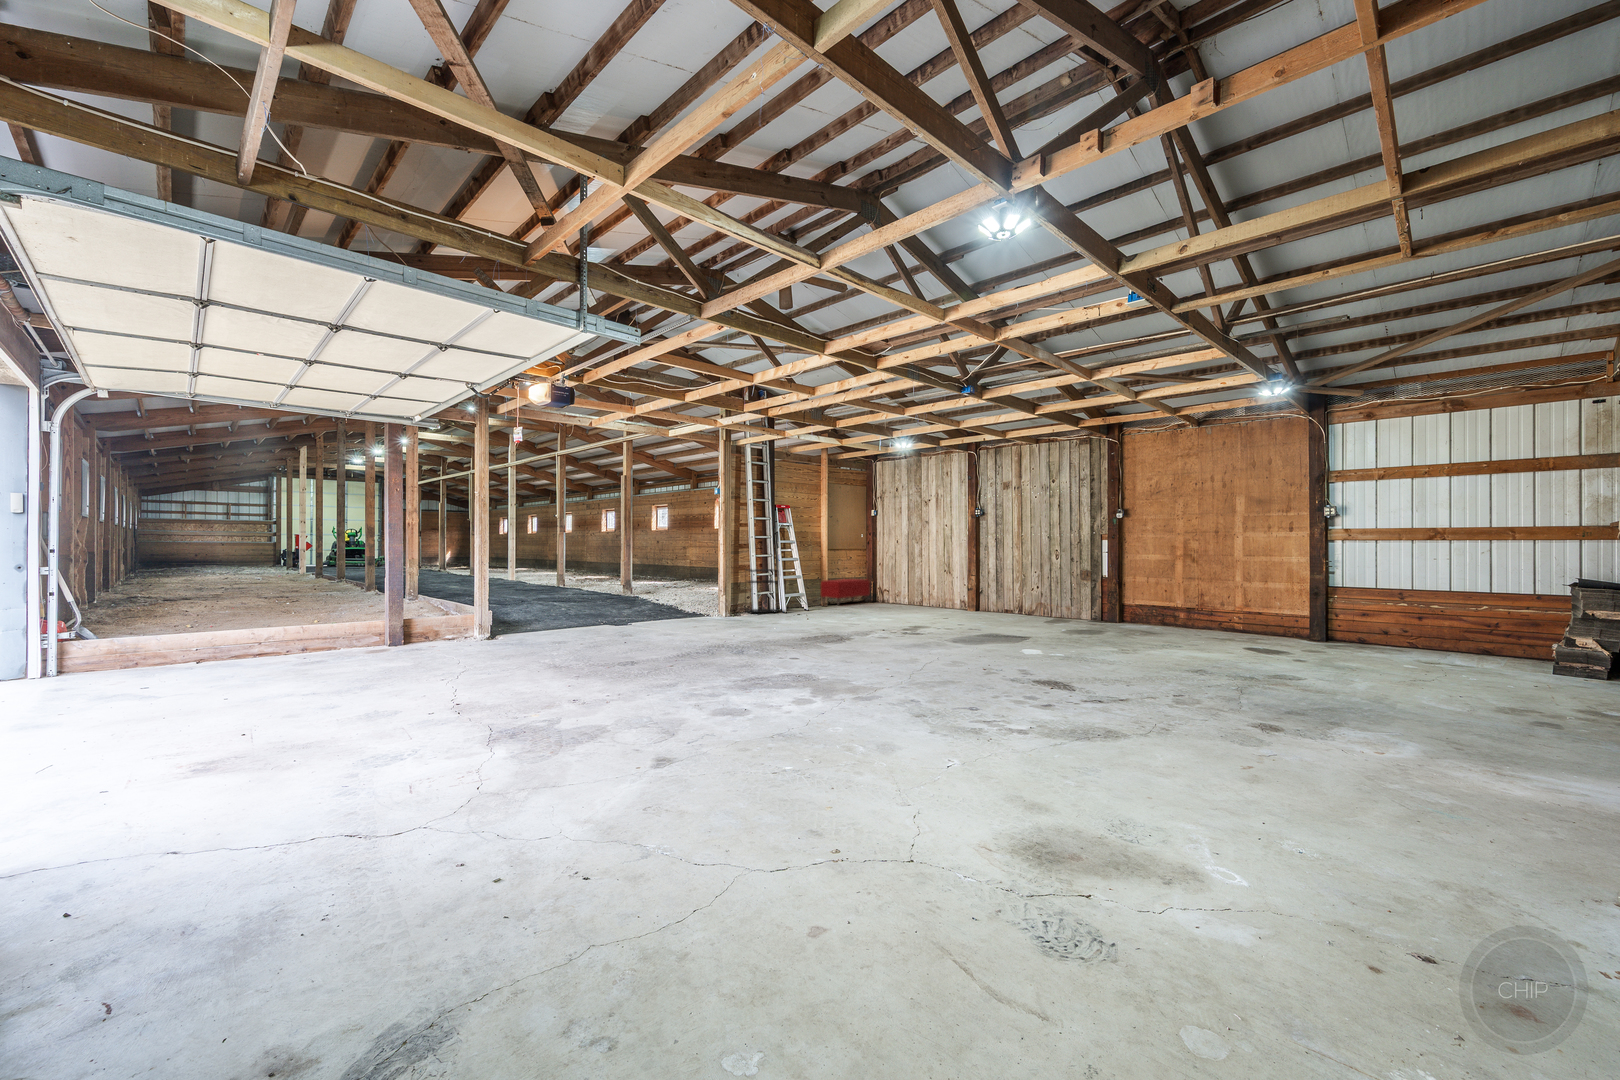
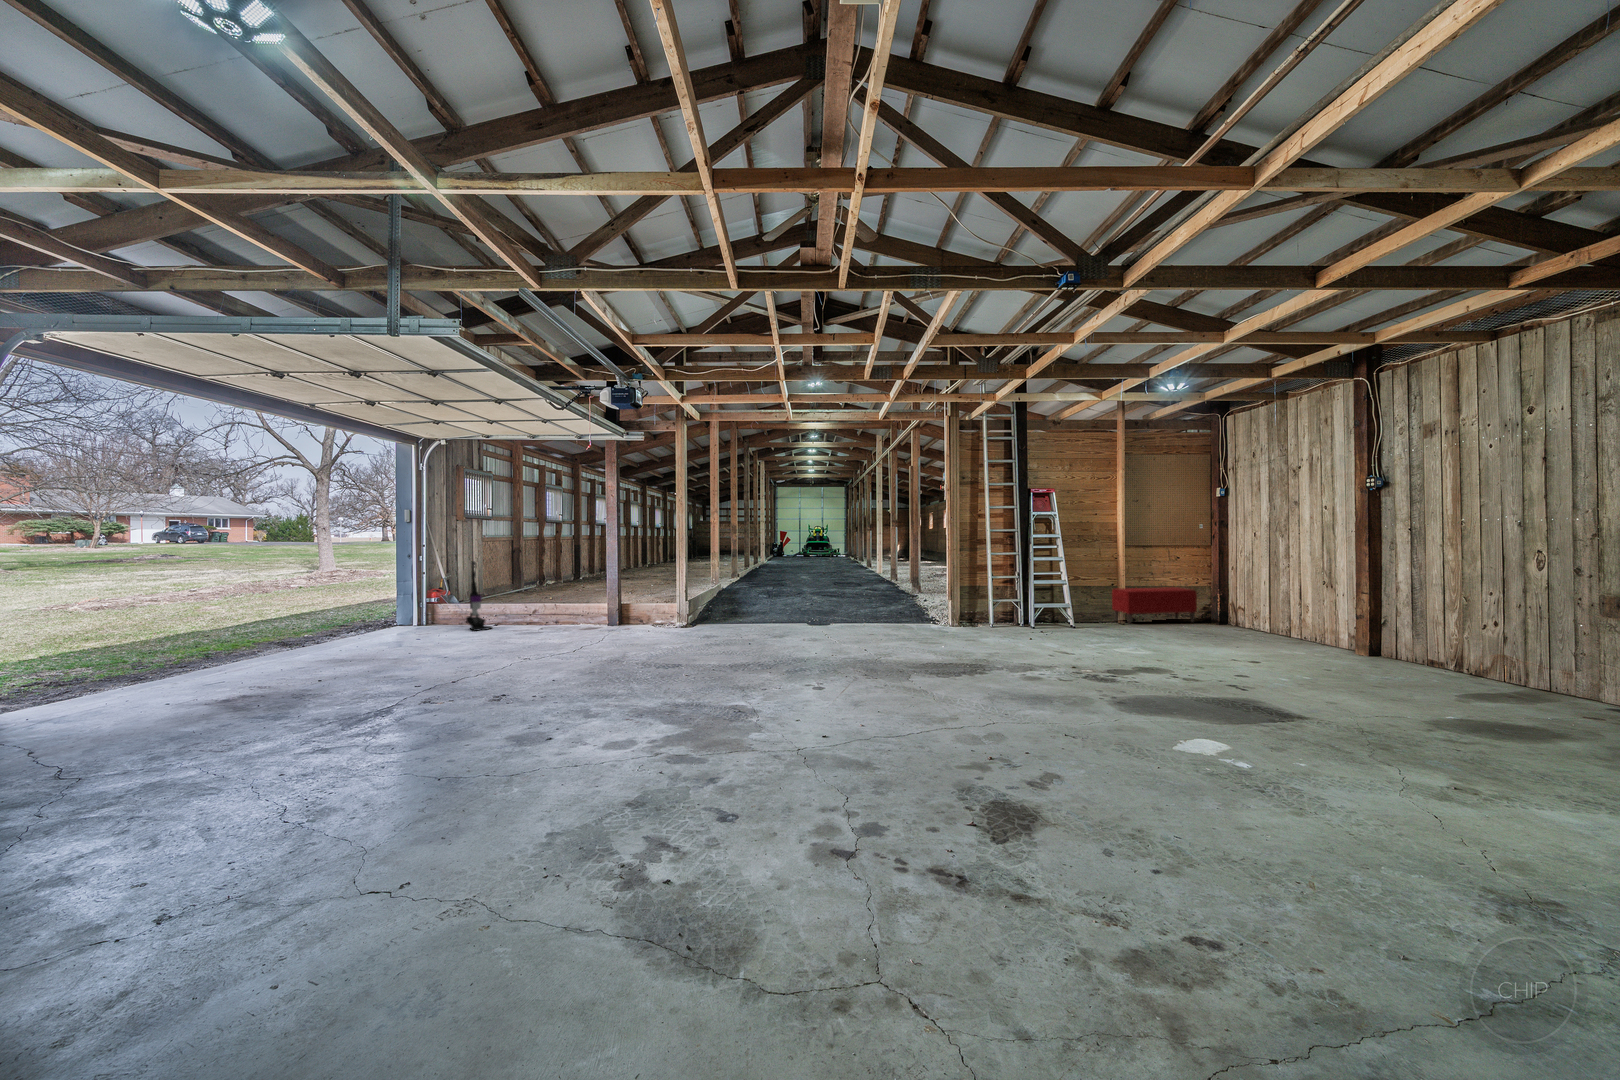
vacuum cleaner: none [58,560,126,679] -> present [466,561,492,631]
shelving unit: present [745,569,779,614] -> none [975,572,1016,627]

